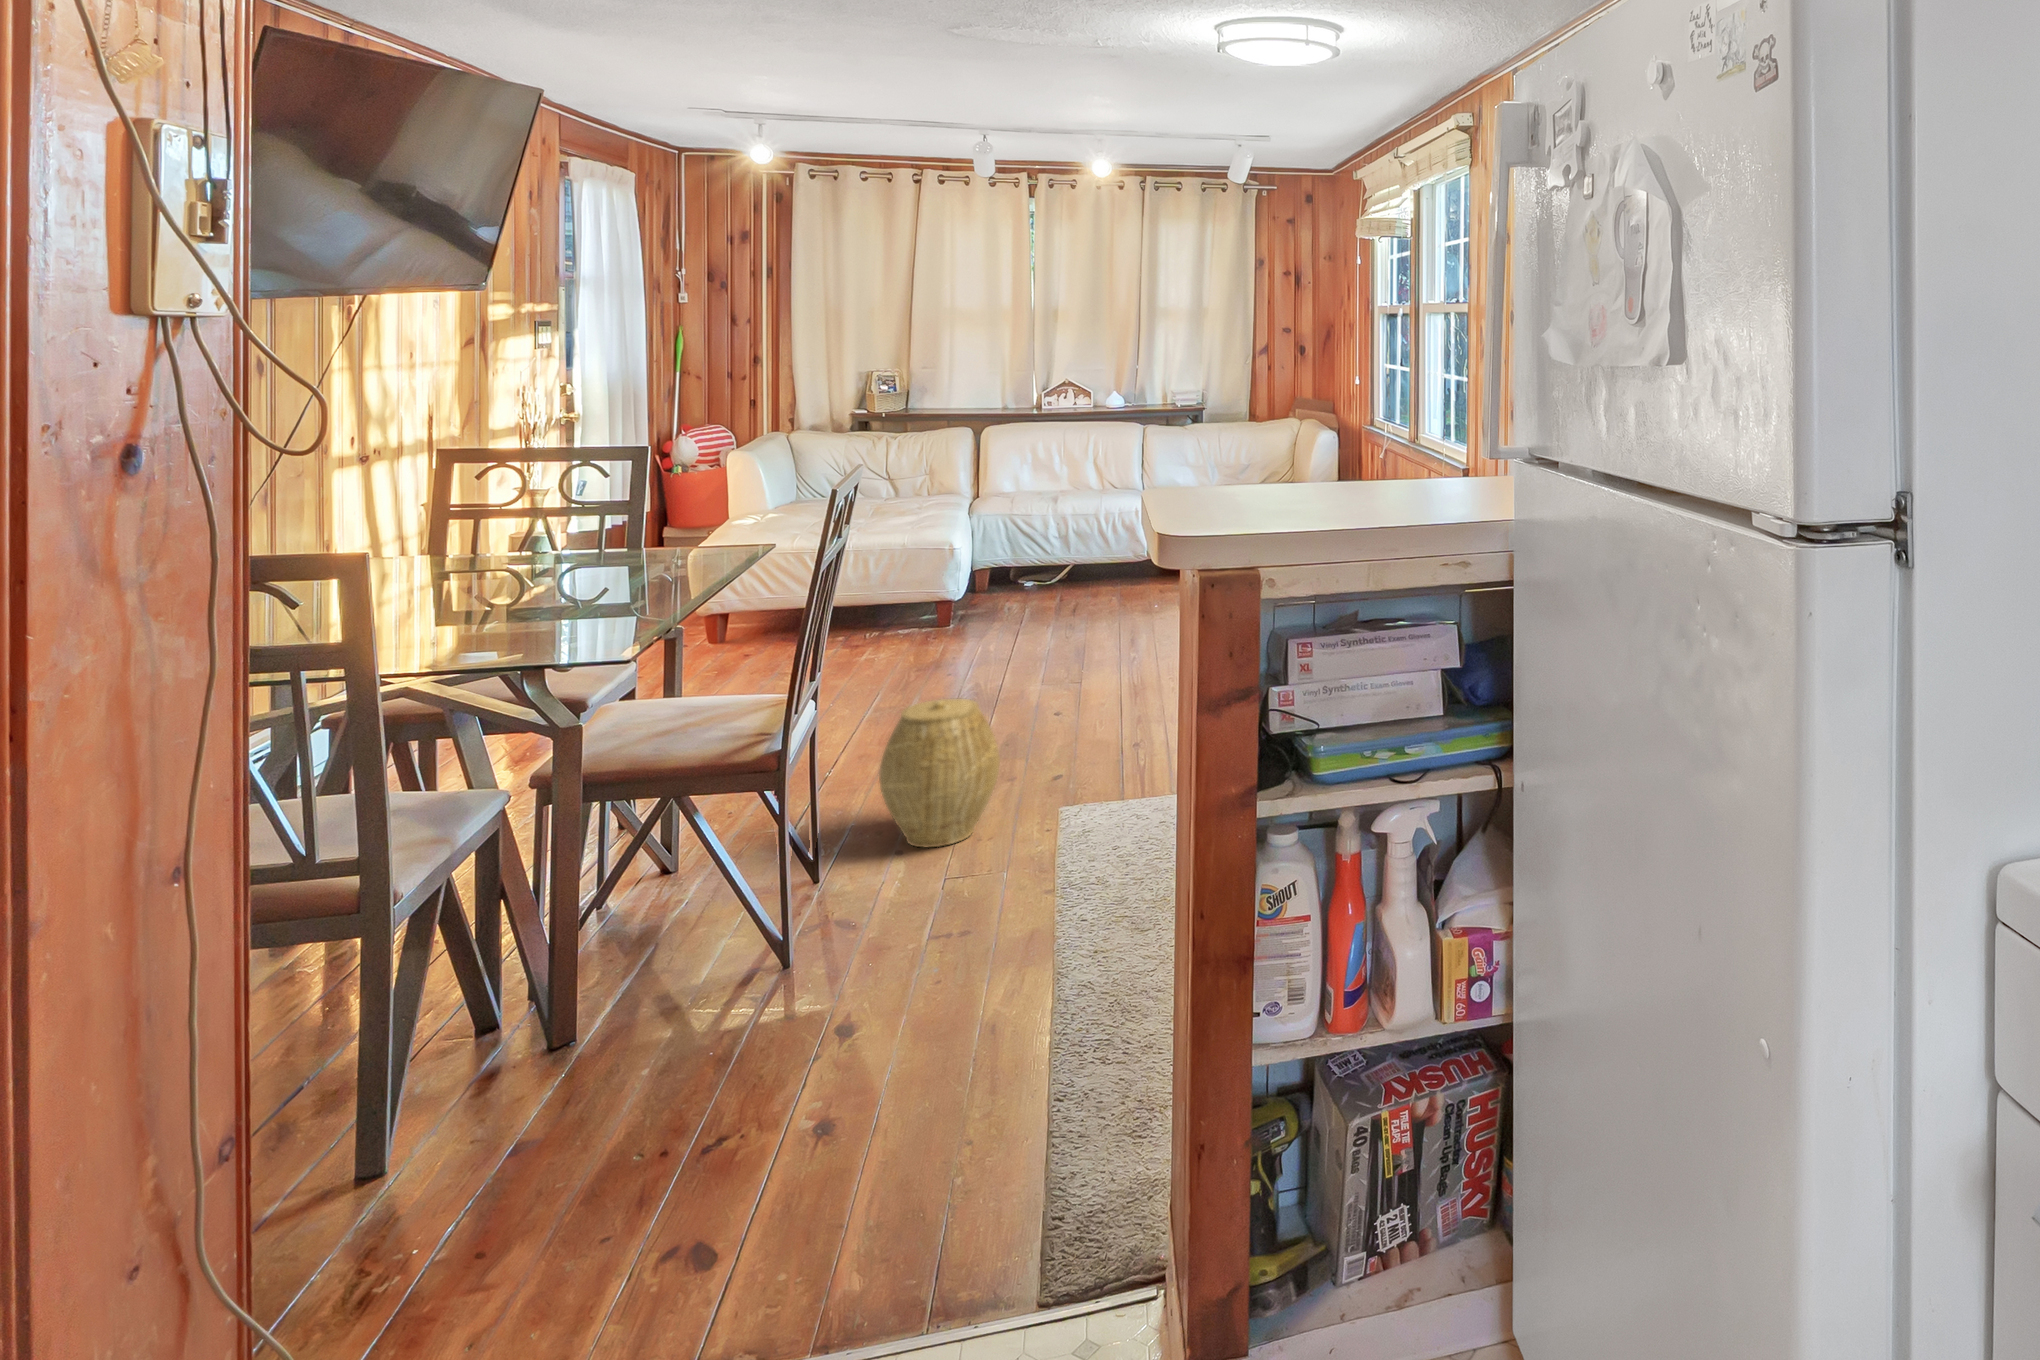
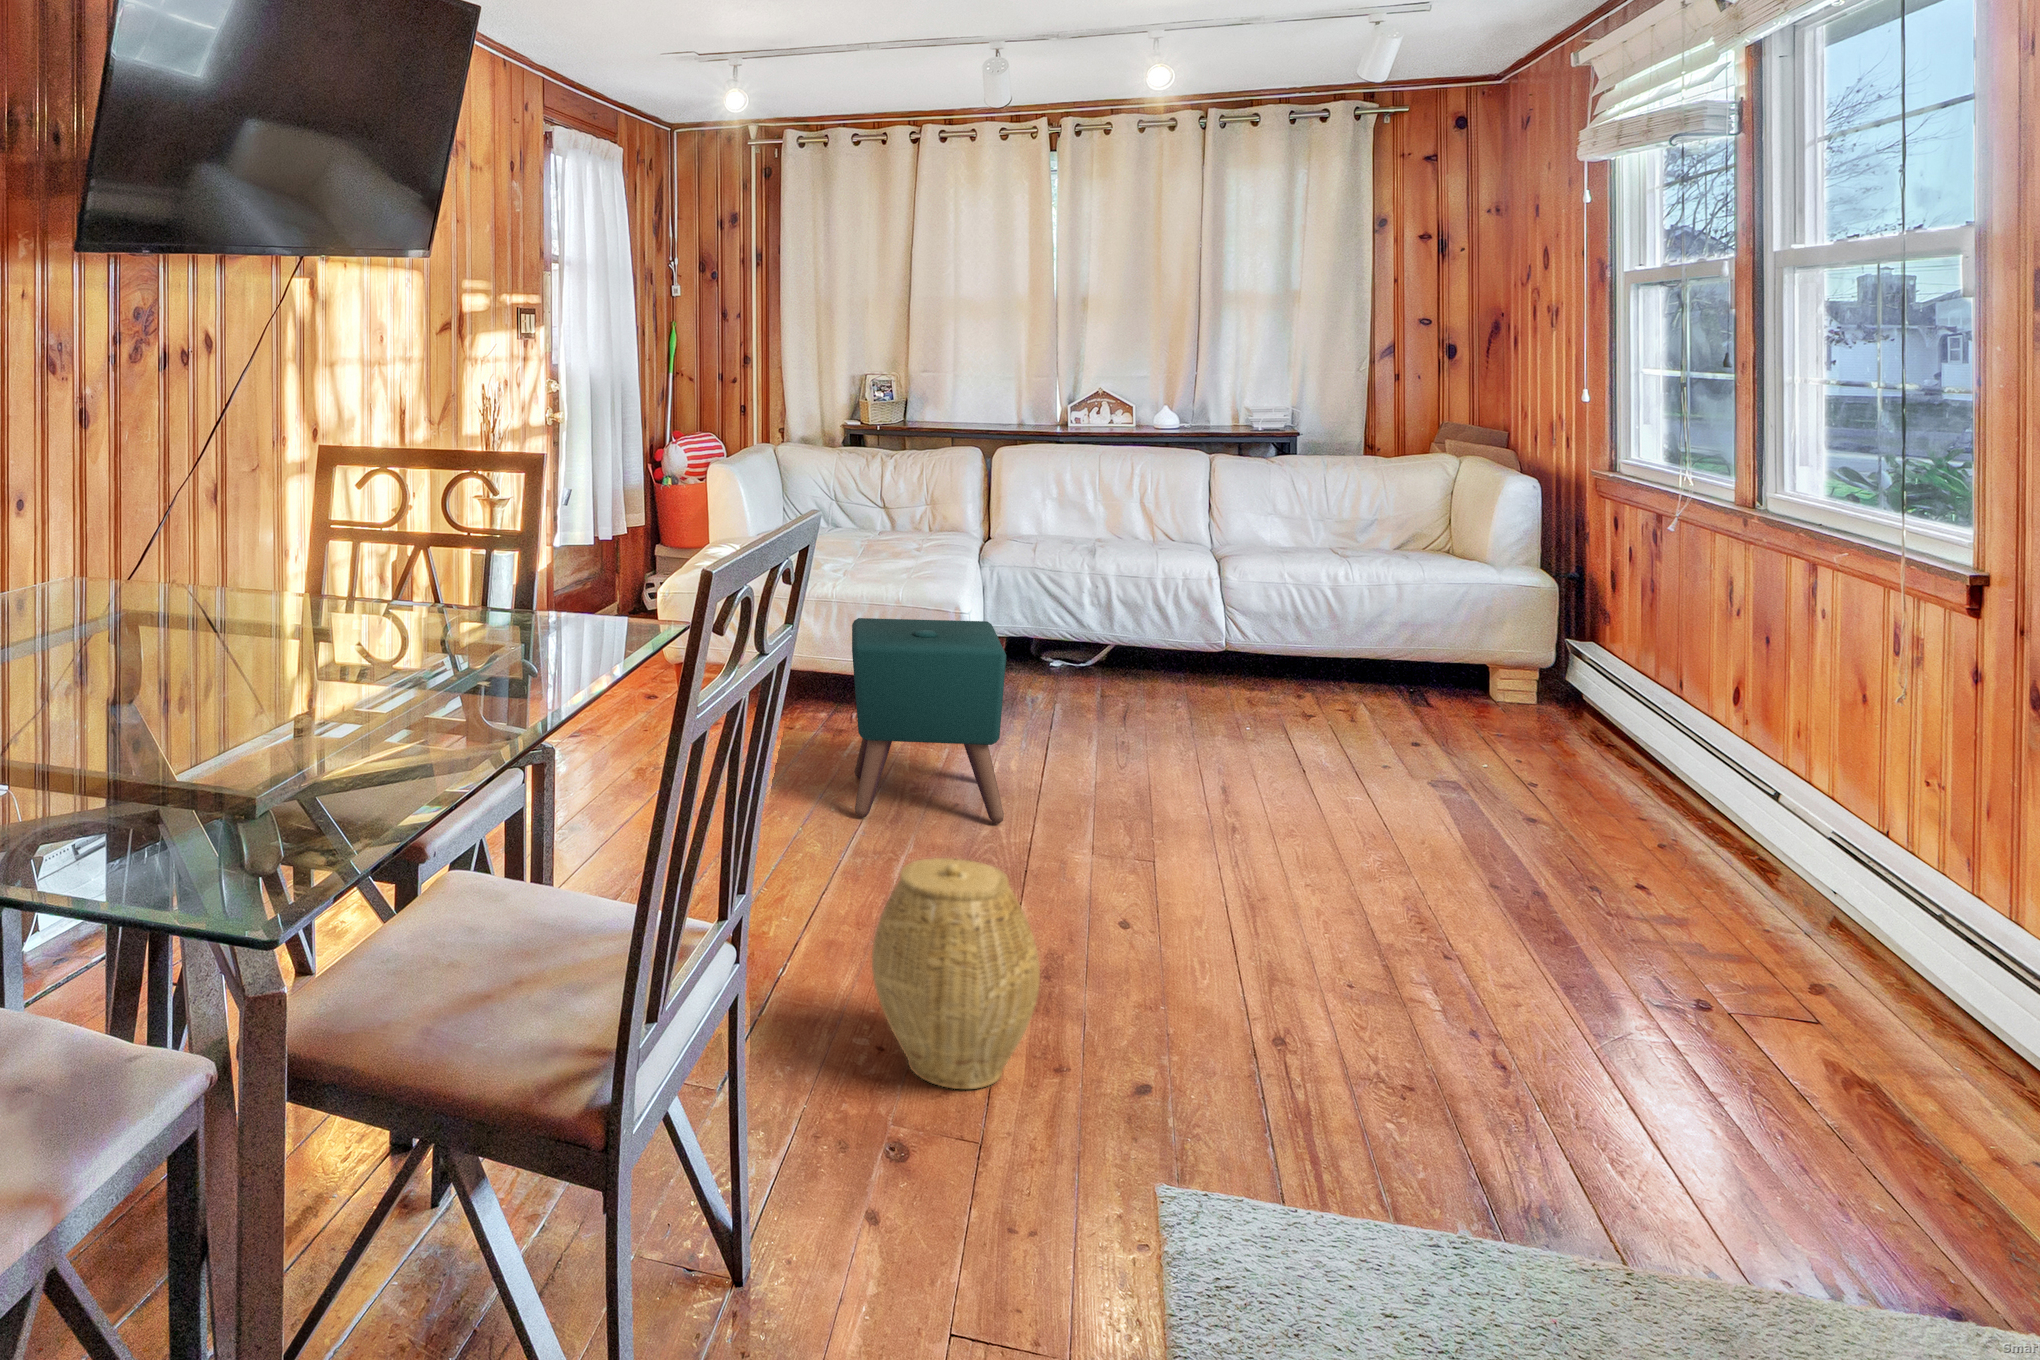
ottoman: none [862,551,985,706] -> present [852,618,1006,824]

